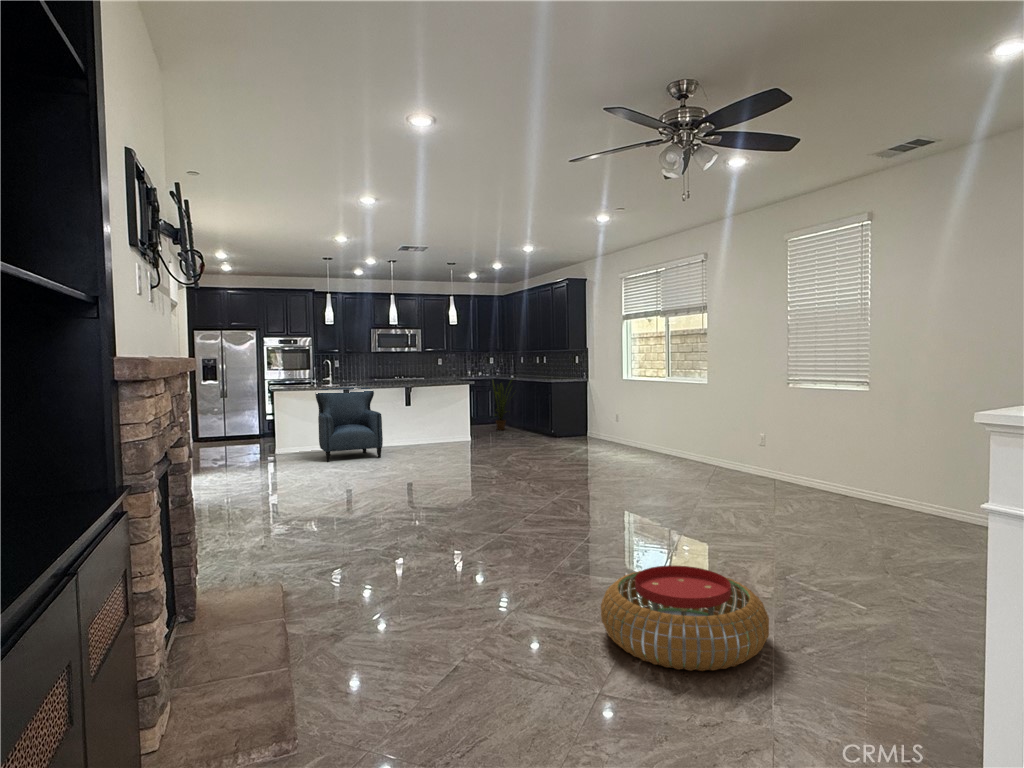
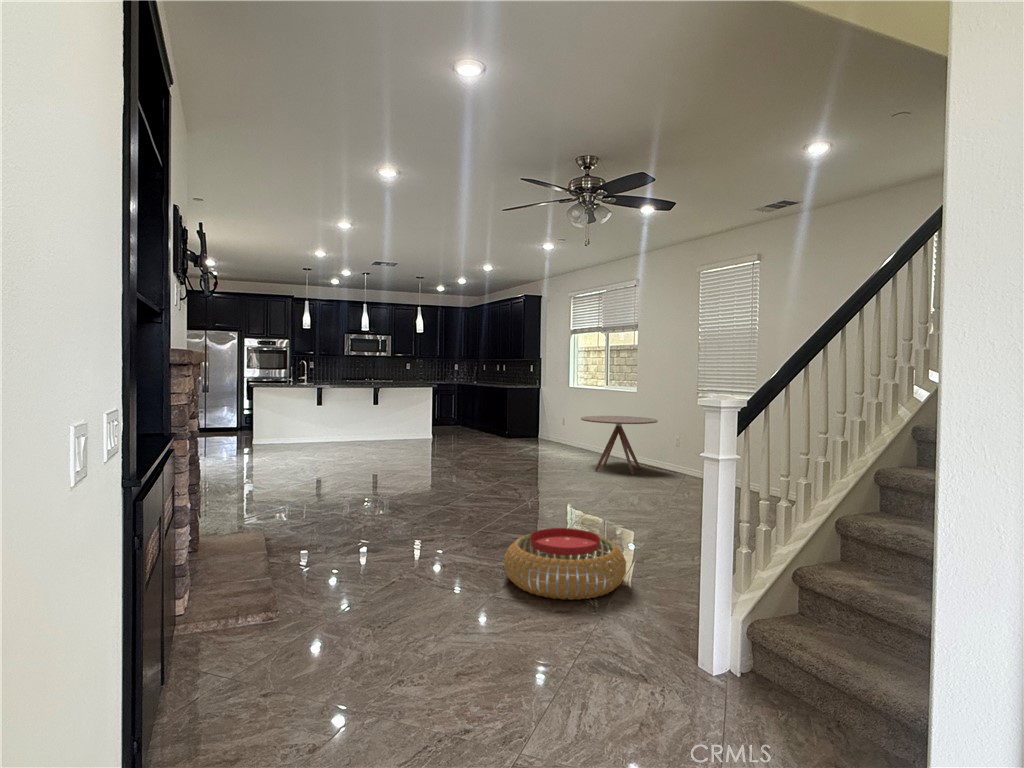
house plant: present [493,382,509,430] -> none [454,382,479,429]
armchair: present [315,387,383,462] -> none [292,386,351,452]
round table: none [647,411,739,480] -> present [581,416,658,474]

